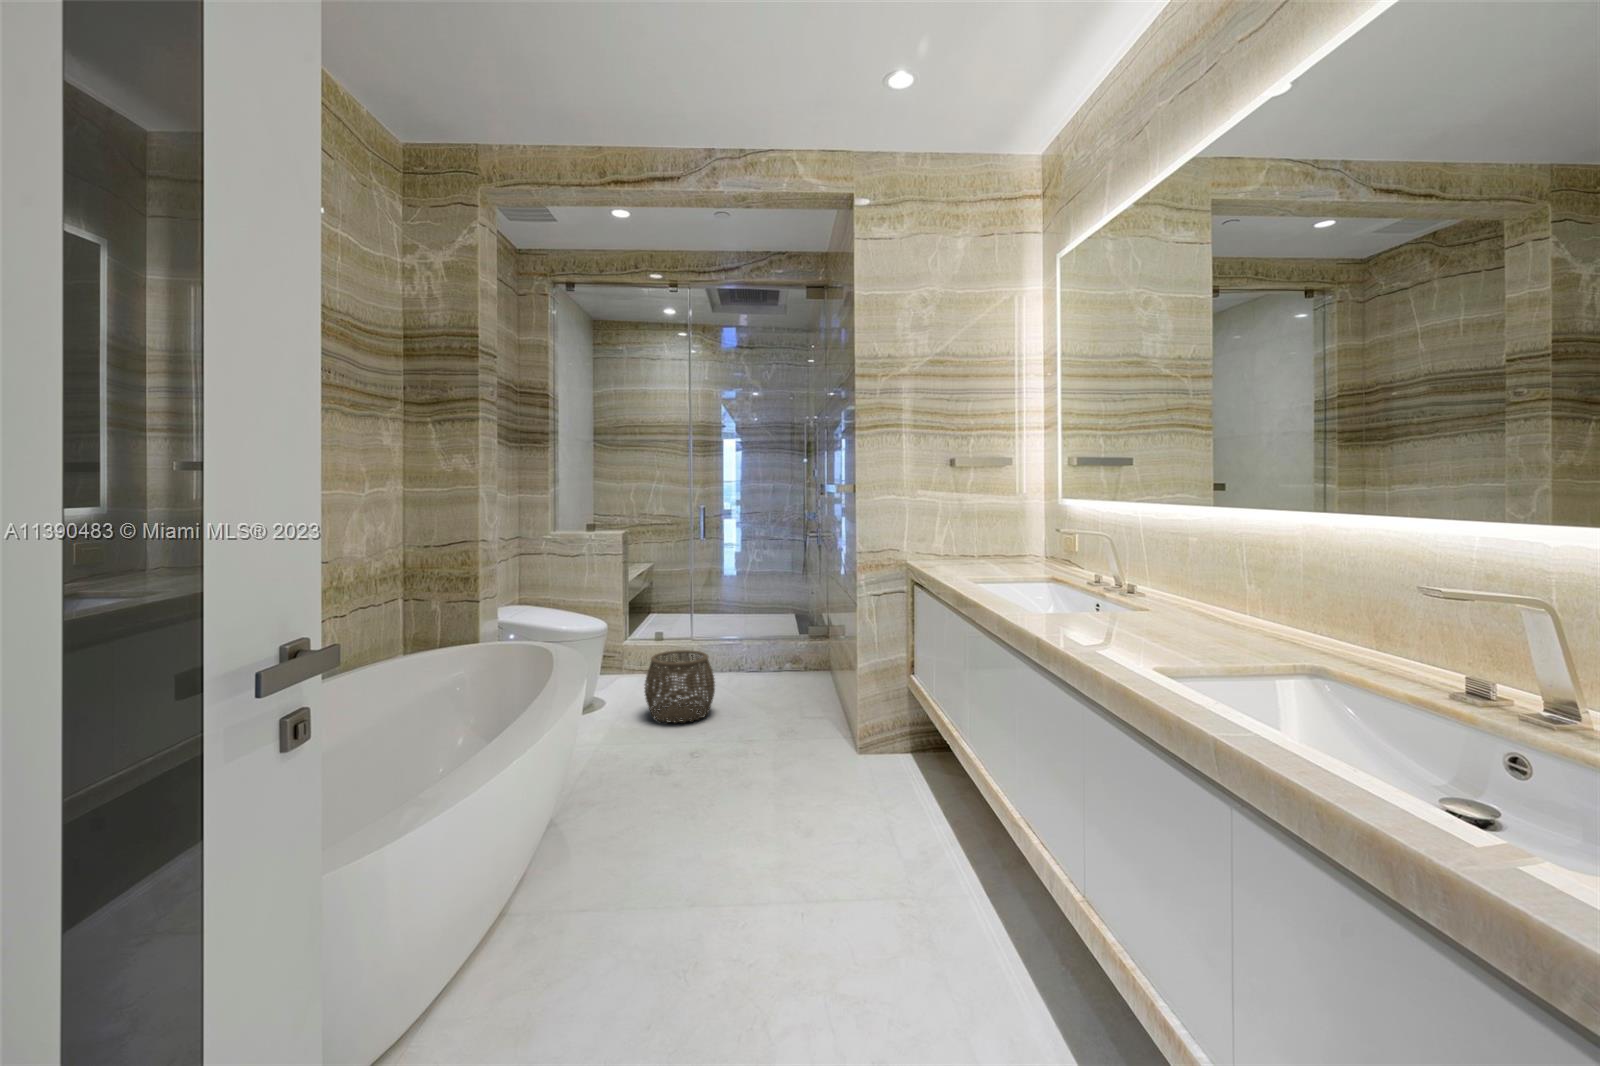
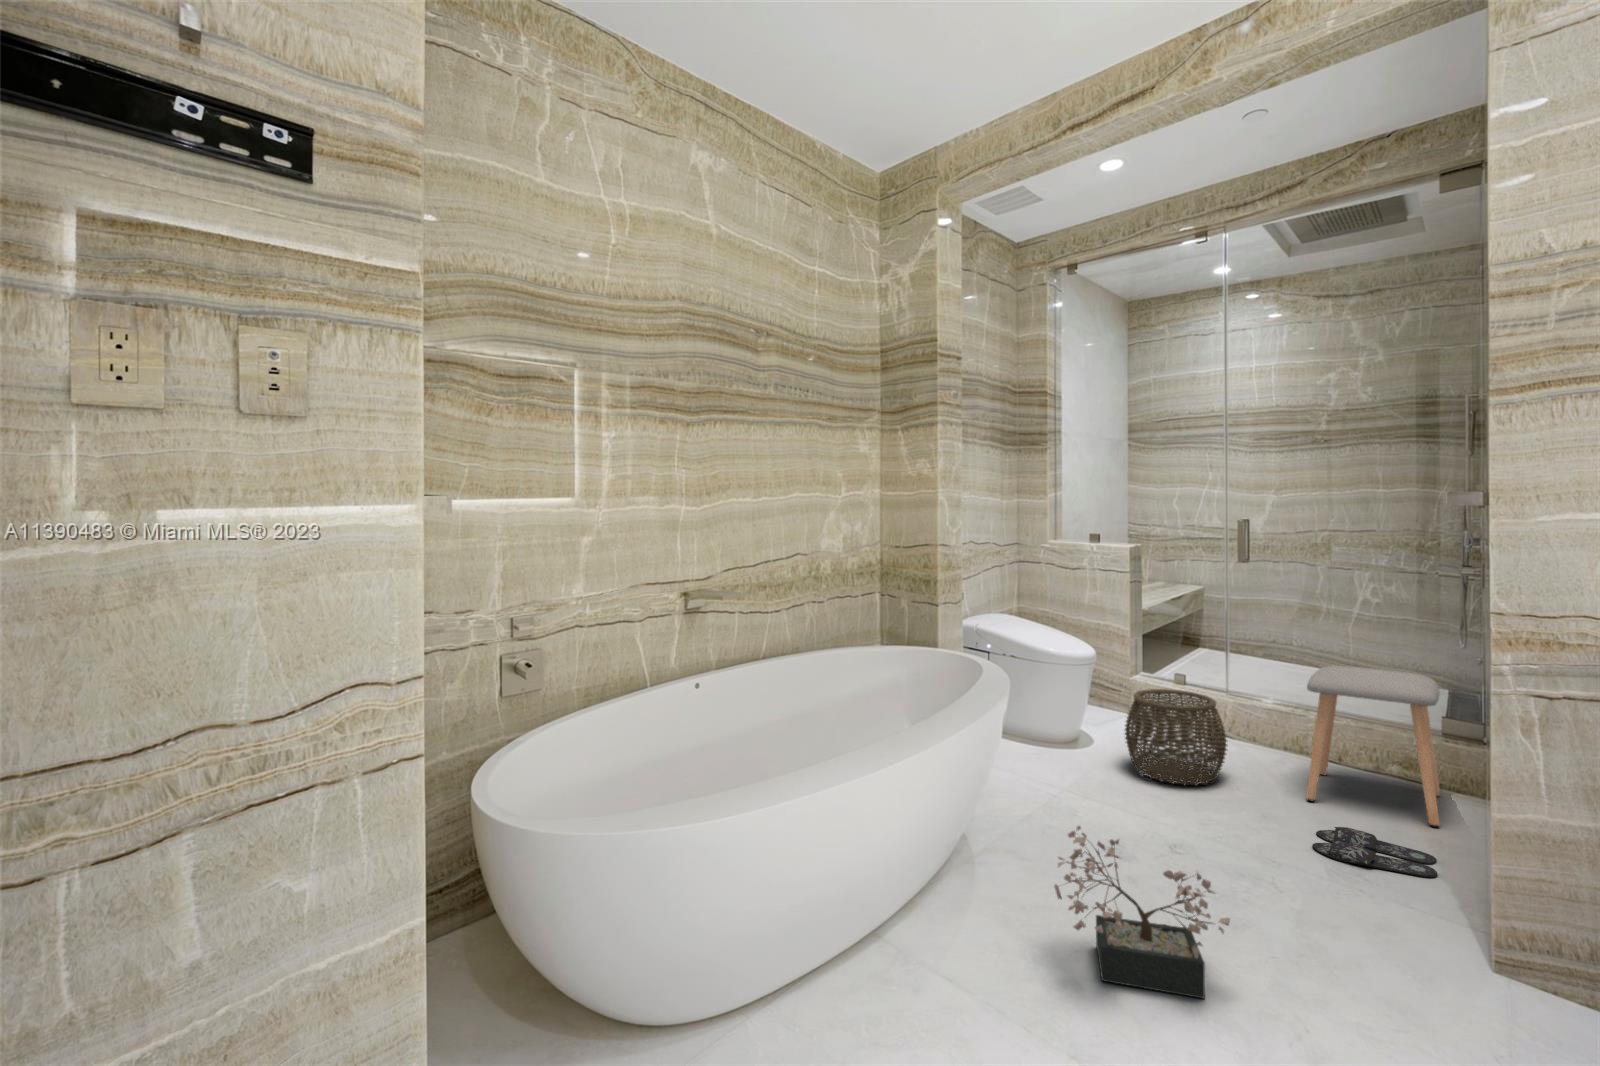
stool: none [762,617,831,712] -> present [1306,666,1440,827]
slippers: none [777,723,840,744] -> present [1312,827,1437,877]
decorative plant: none [666,763,777,870] -> present [1054,826,1230,998]

